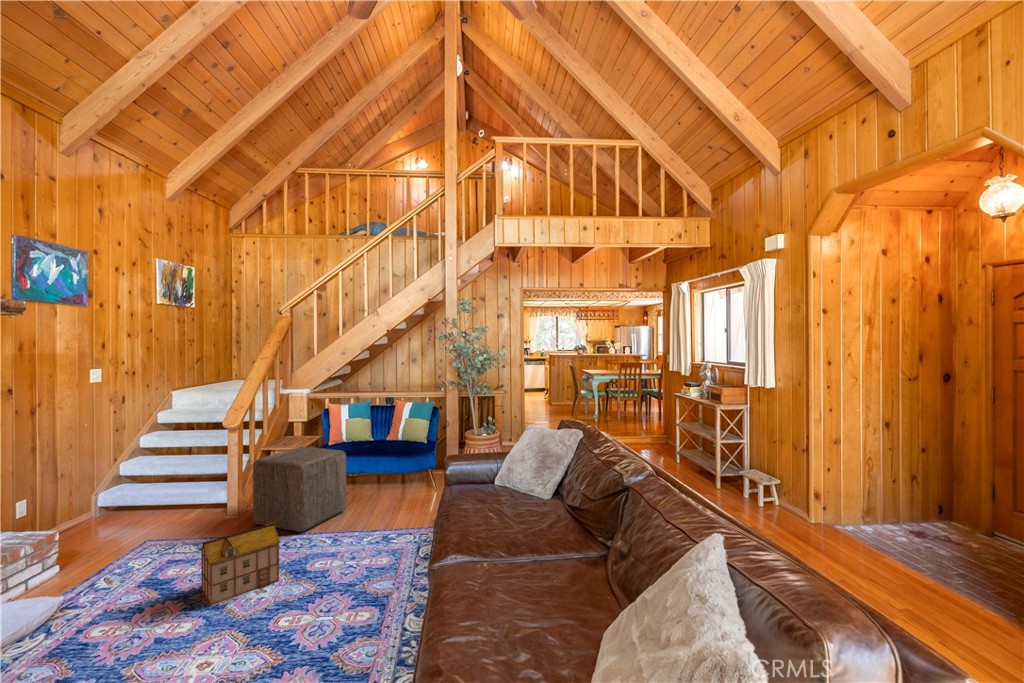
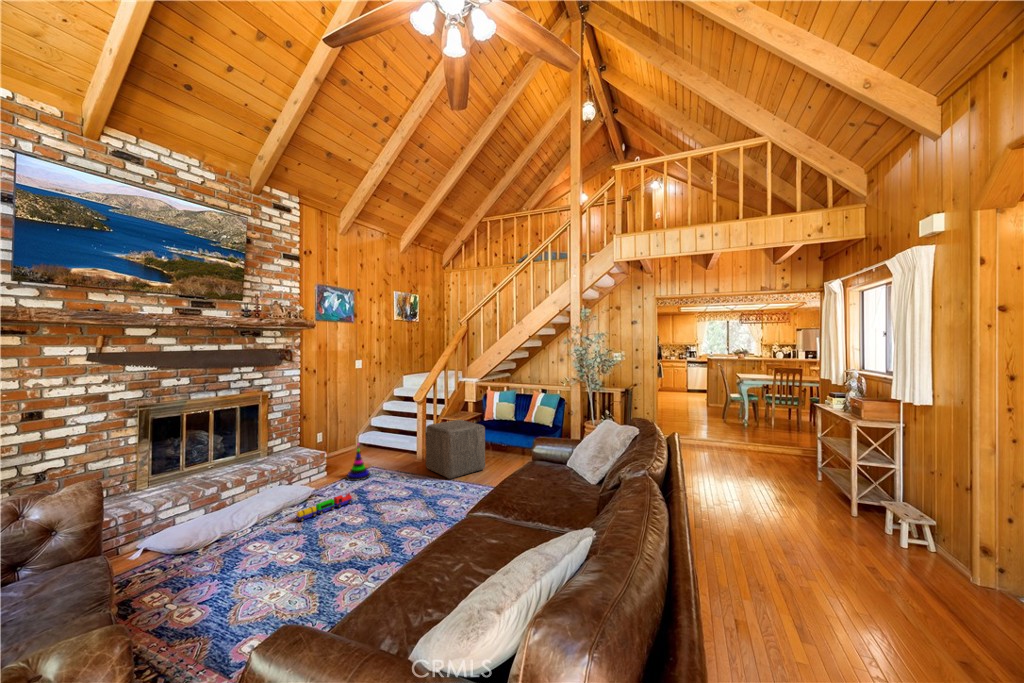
stacking toy: none [108,503,158,569] -> present [346,445,371,481]
toy house: present [200,523,280,605] -> none [377,467,420,511]
toy train: none [44,588,153,663] -> present [296,493,352,521]

